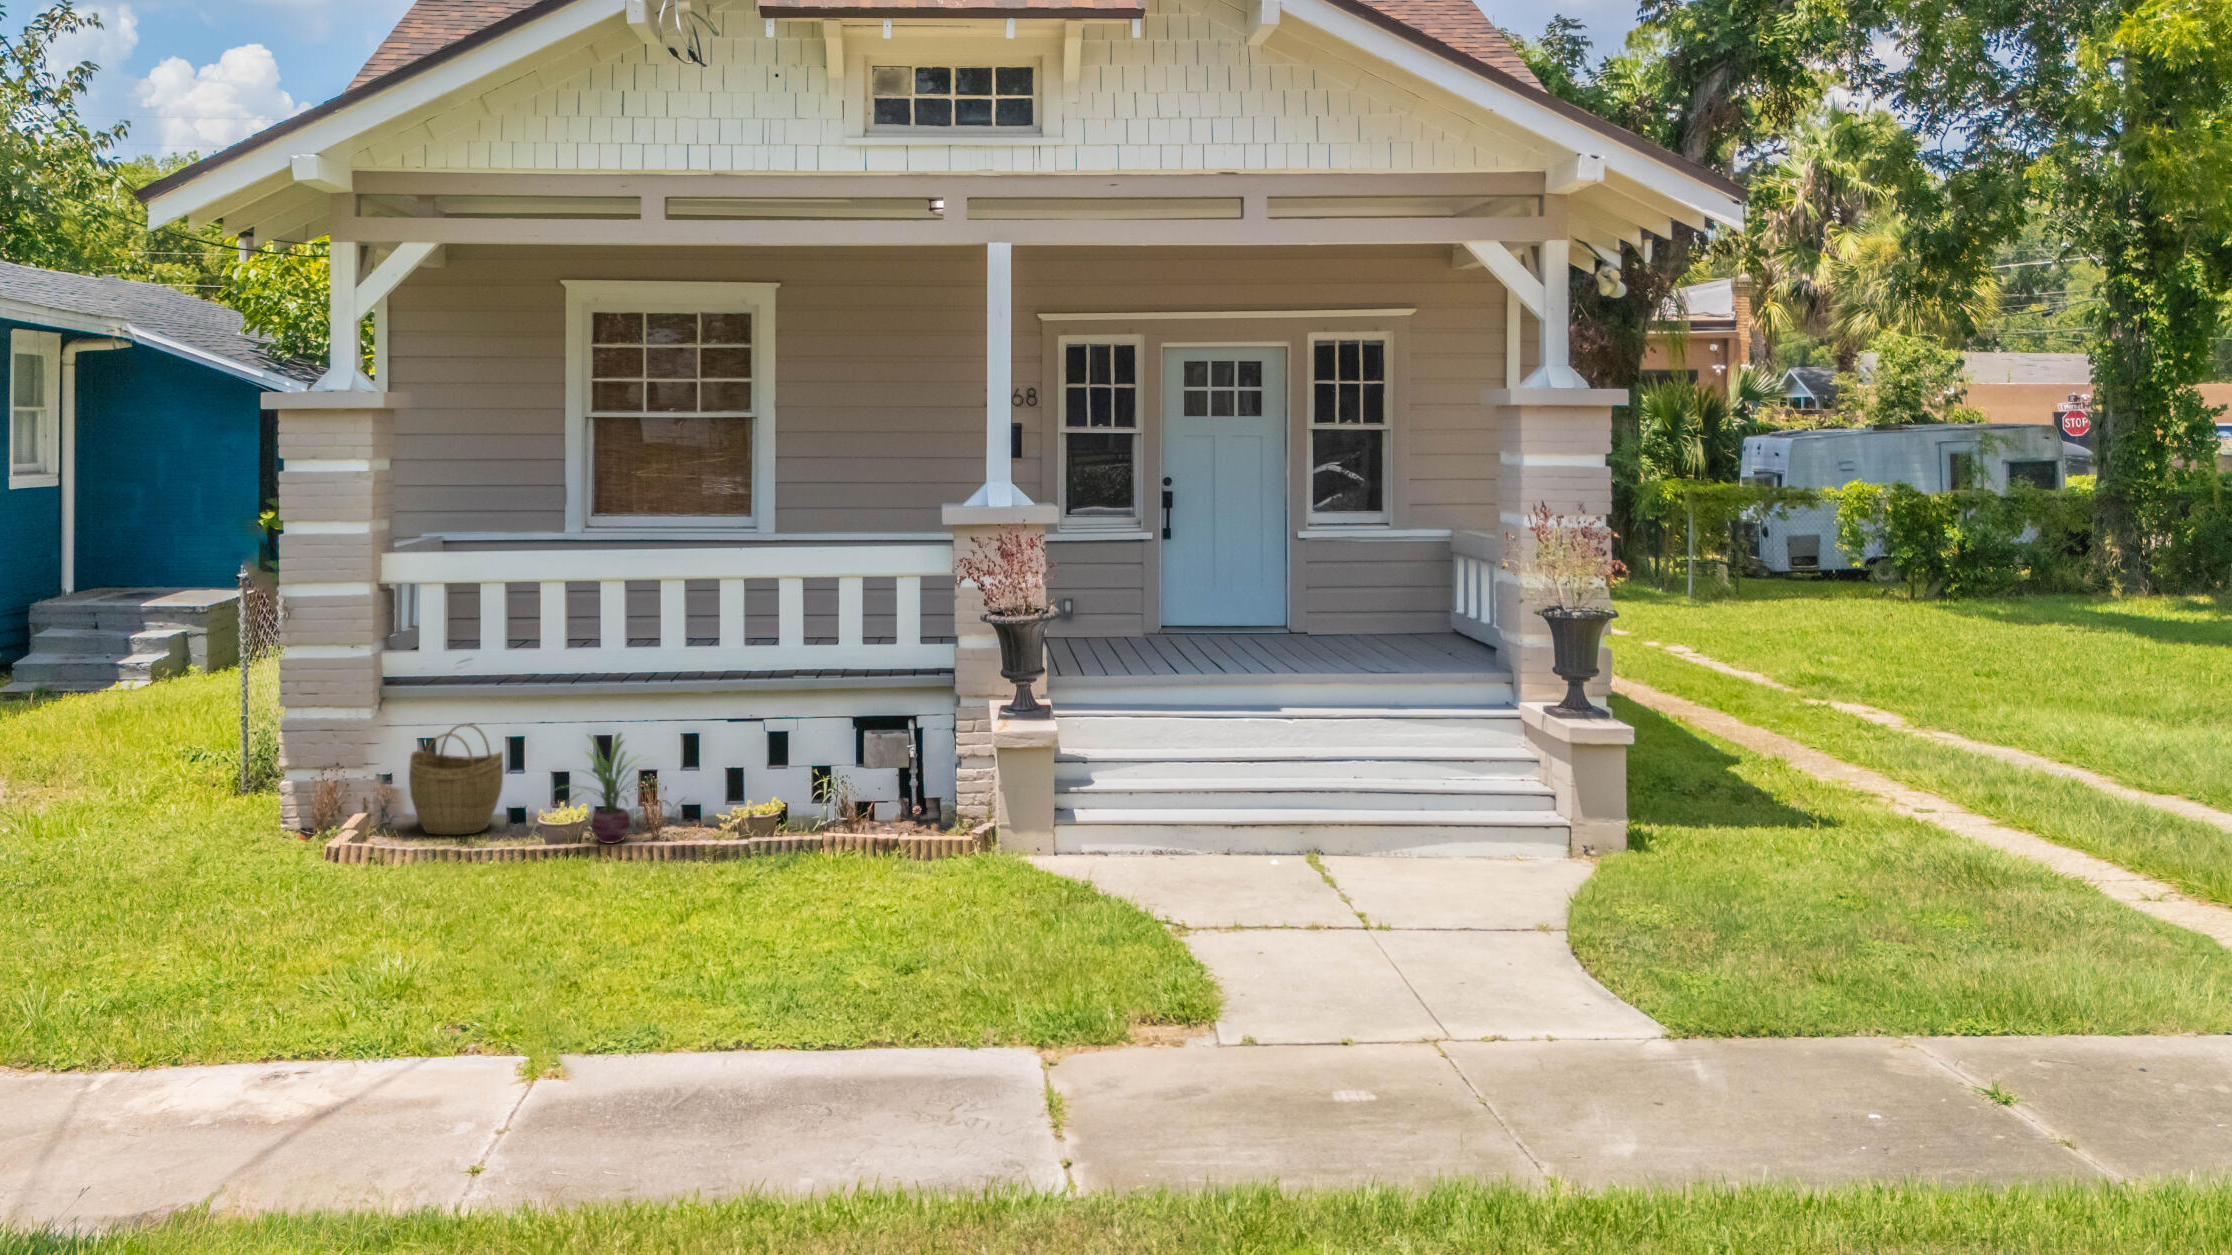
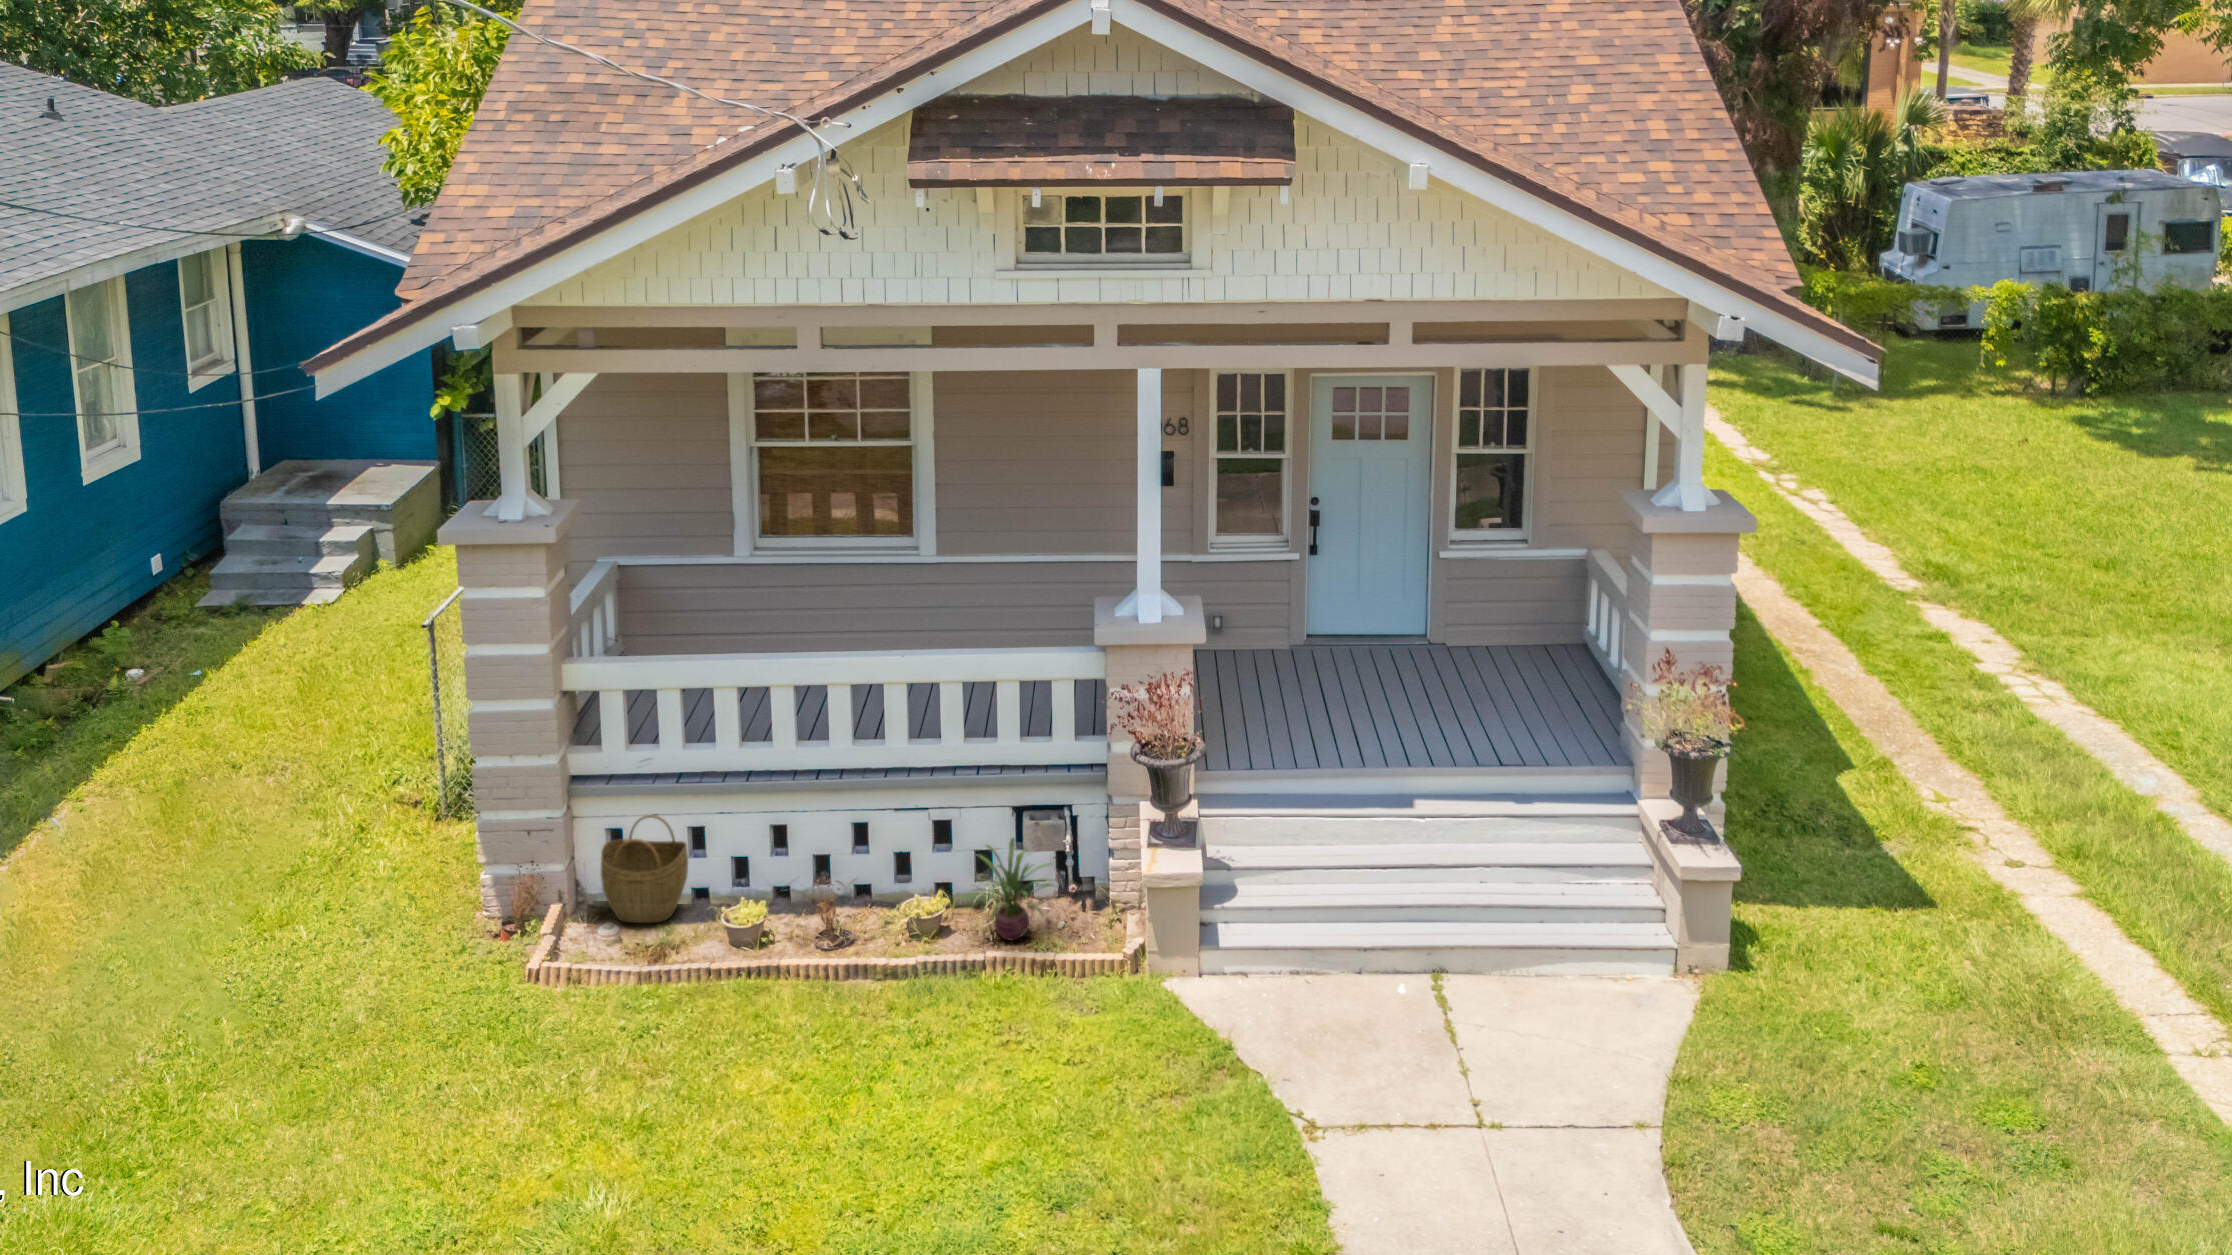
decorative plant: present [570,733,636,844] -> present [962,838,1053,940]

